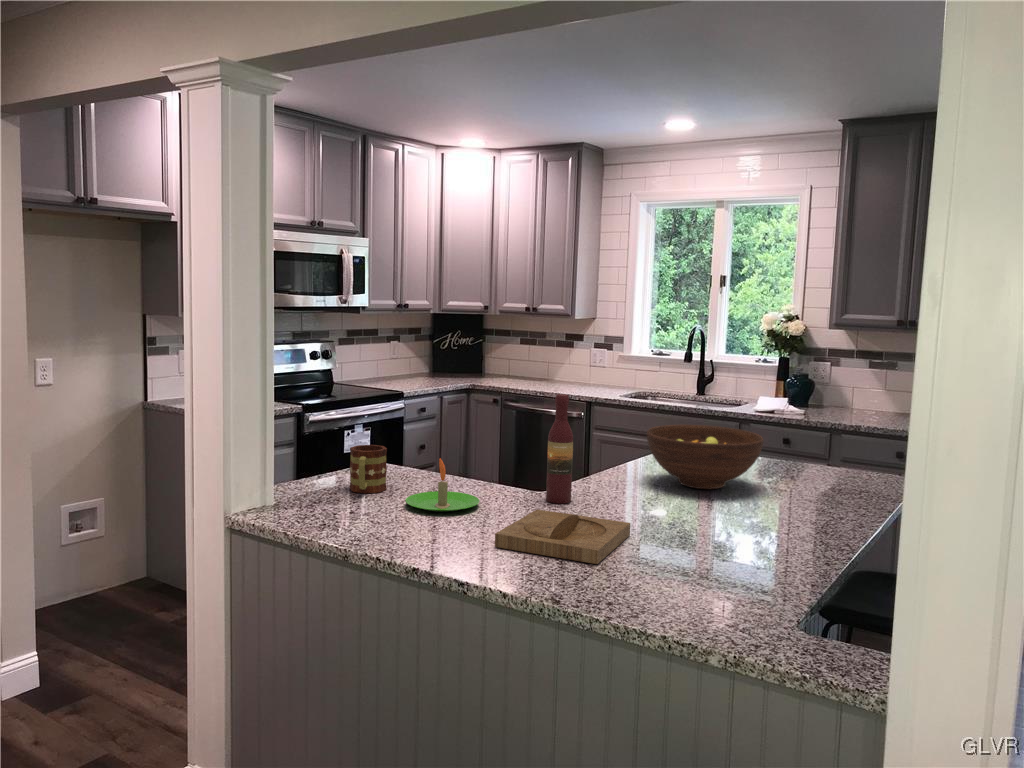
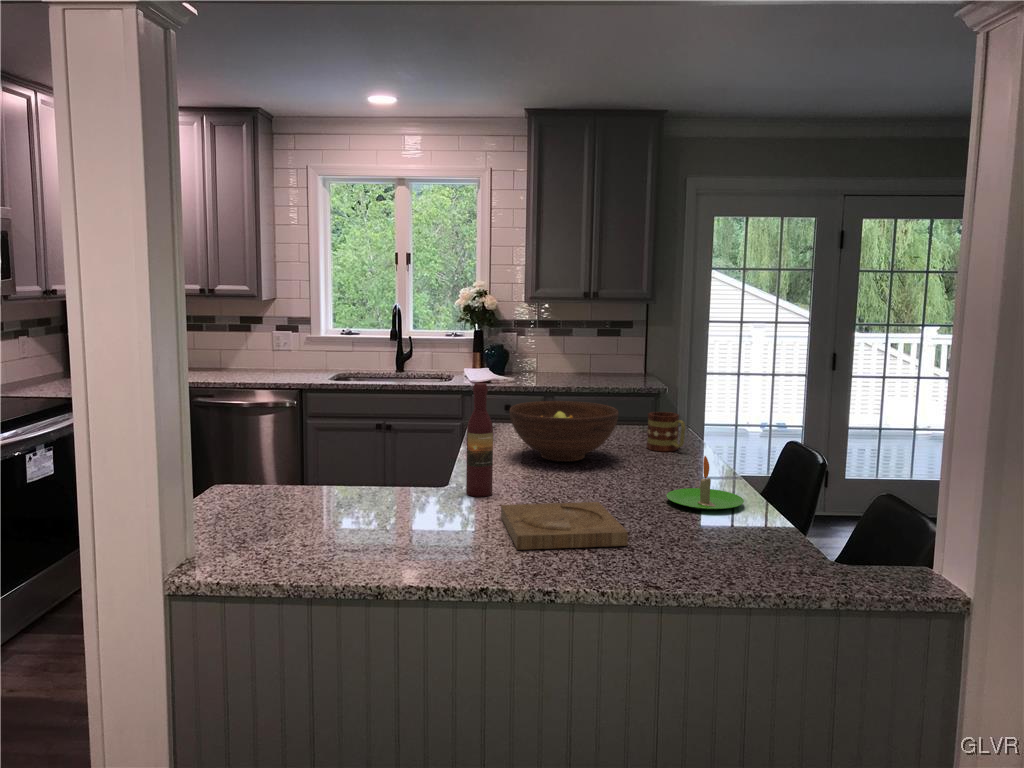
mug: present [350,445,387,493] -> present [647,412,685,451]
candle: present [405,459,479,512] -> present [666,456,744,510]

